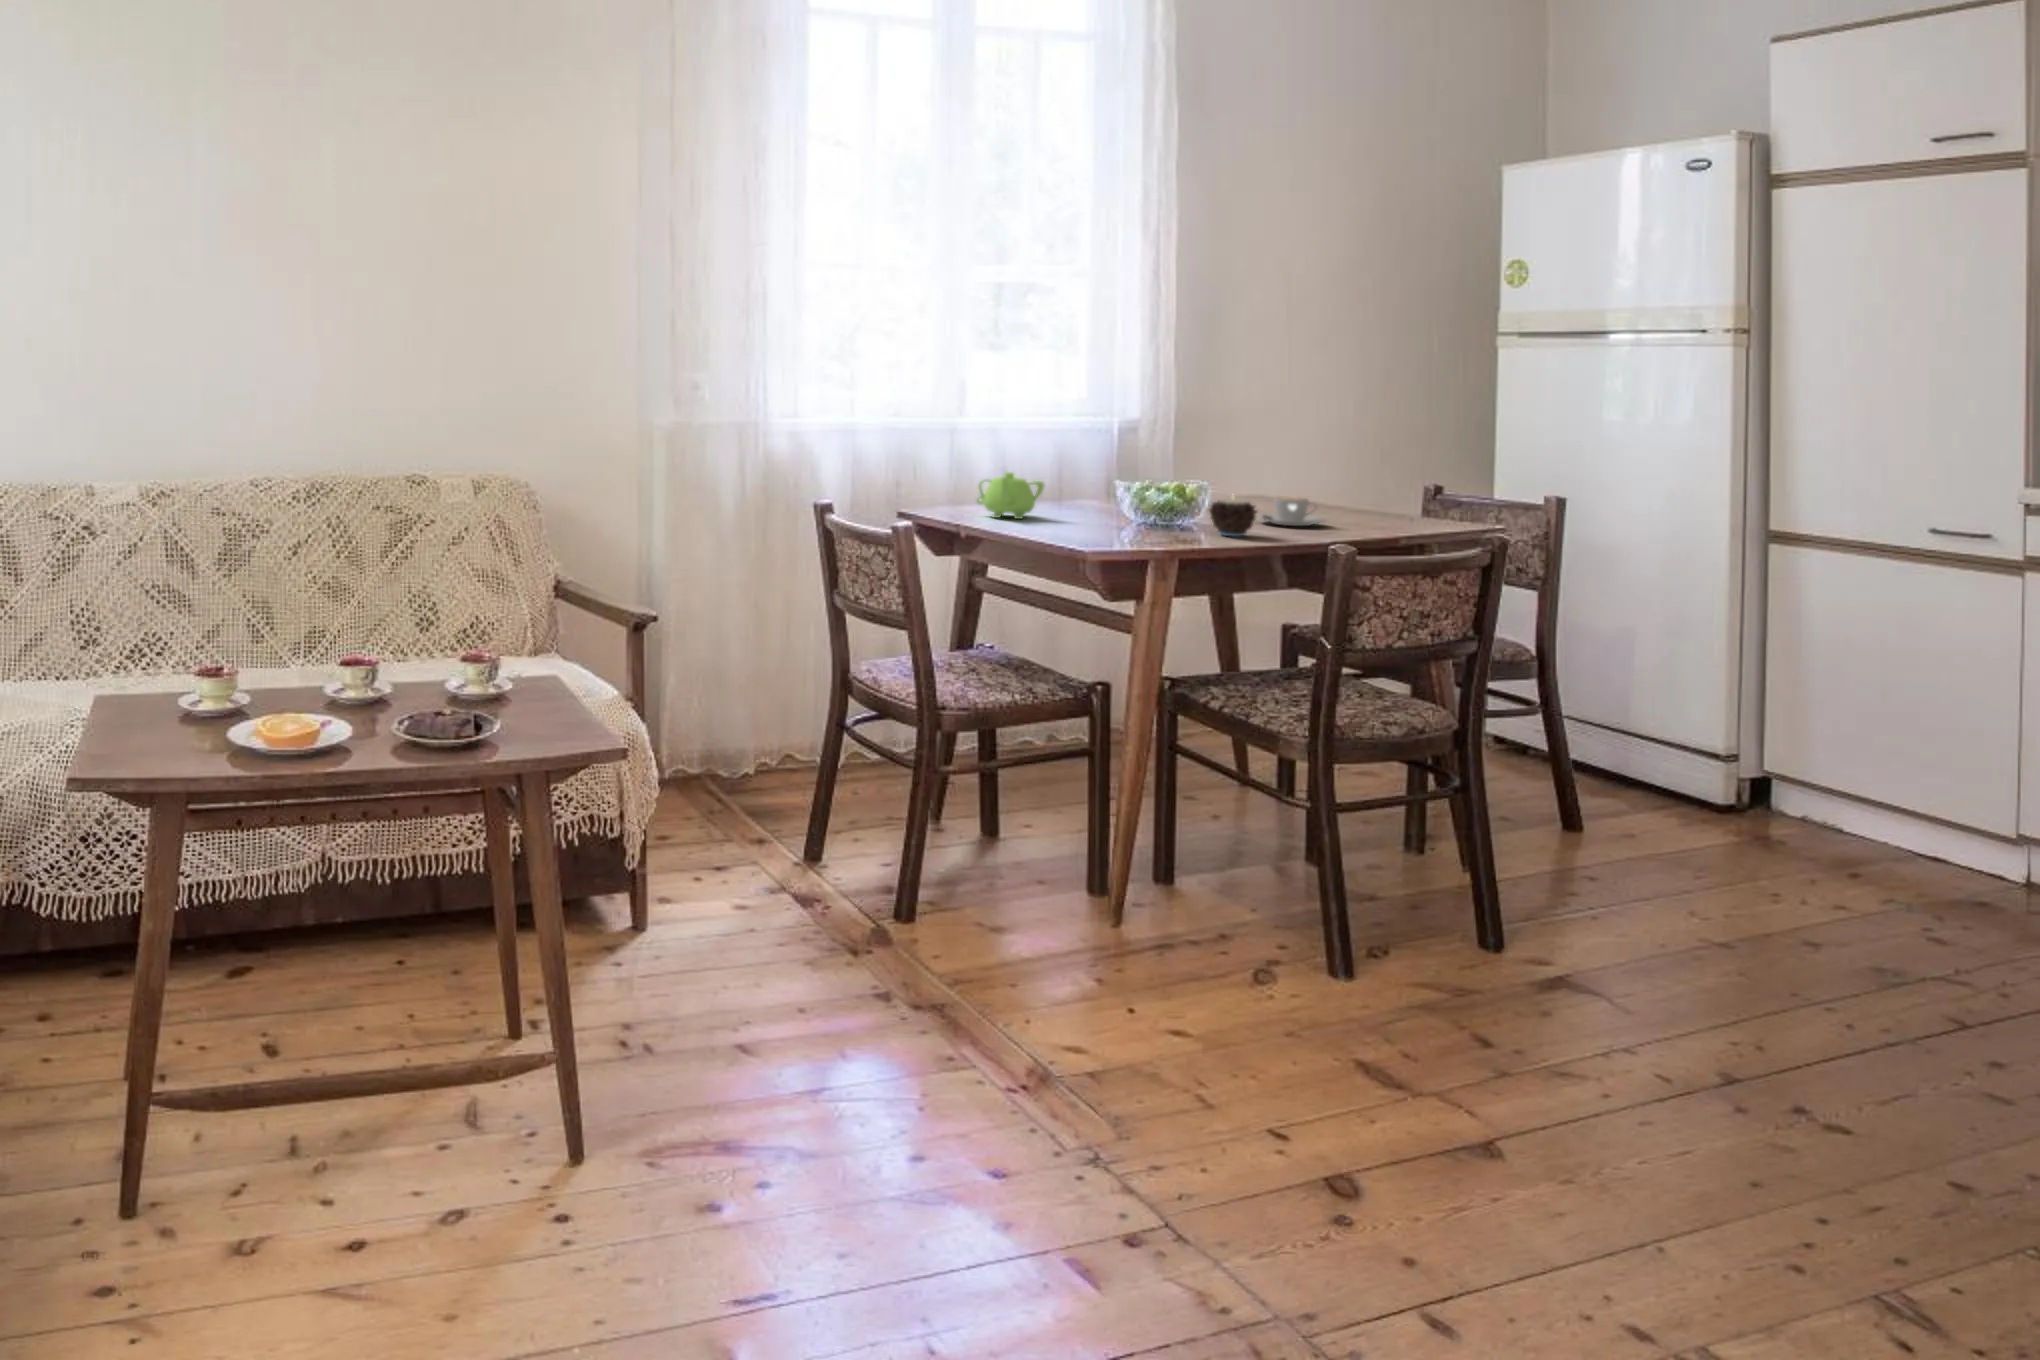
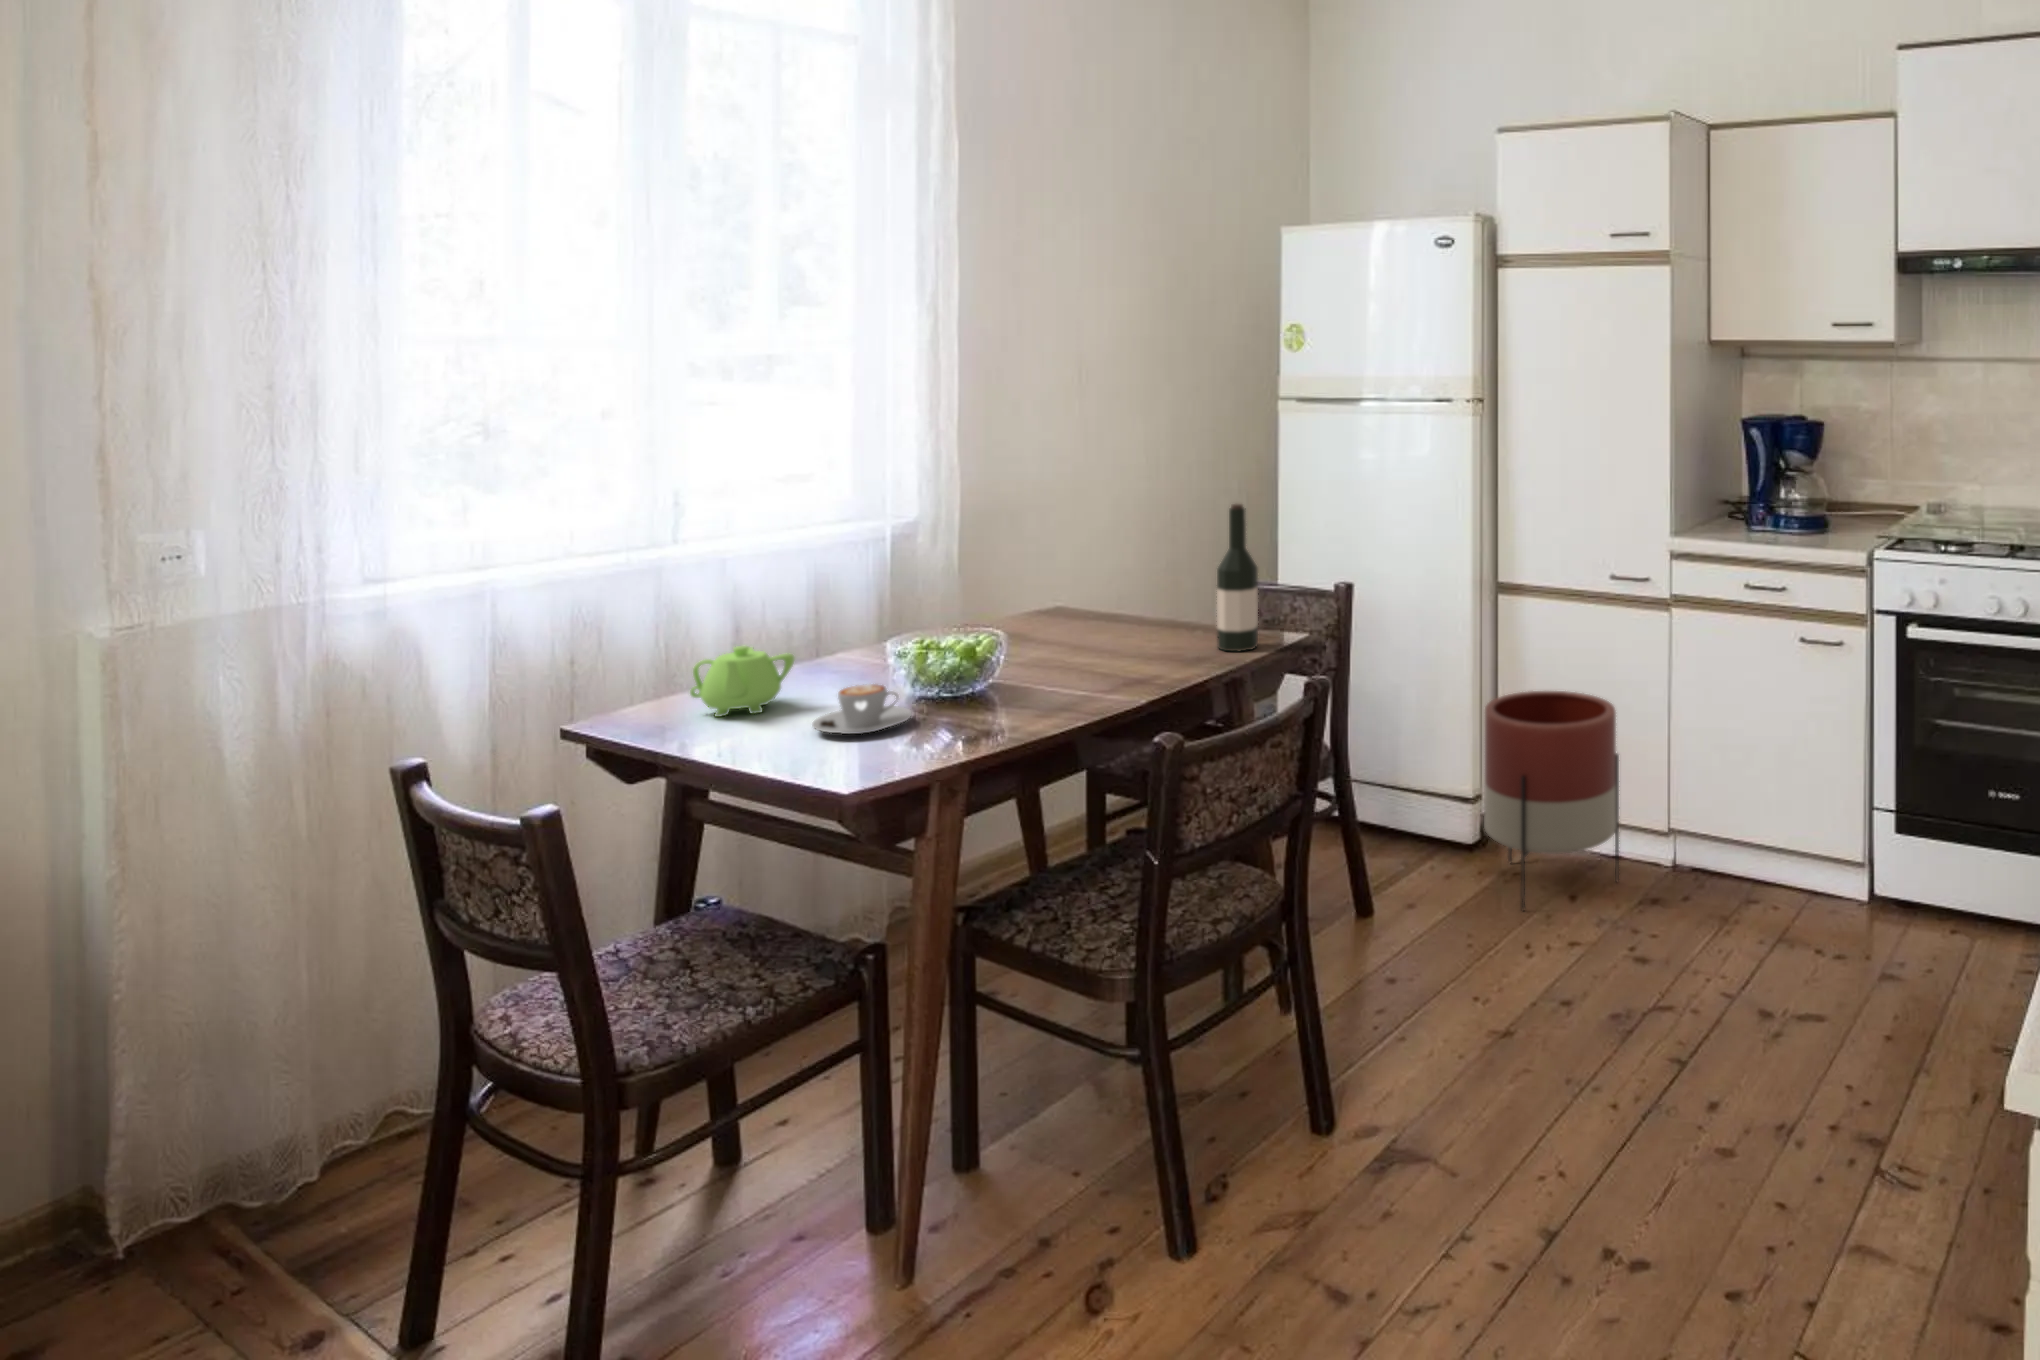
wine bottle: none [1397,402,1440,533] -> present [1217,504,1258,651]
coffee cup: present [1256,497,1326,526] -> present [812,684,912,734]
candle: present [1209,499,1257,537] -> none [1014,646,1074,701]
planter: none [1731,651,1939,885] -> present [1484,691,1619,910]

